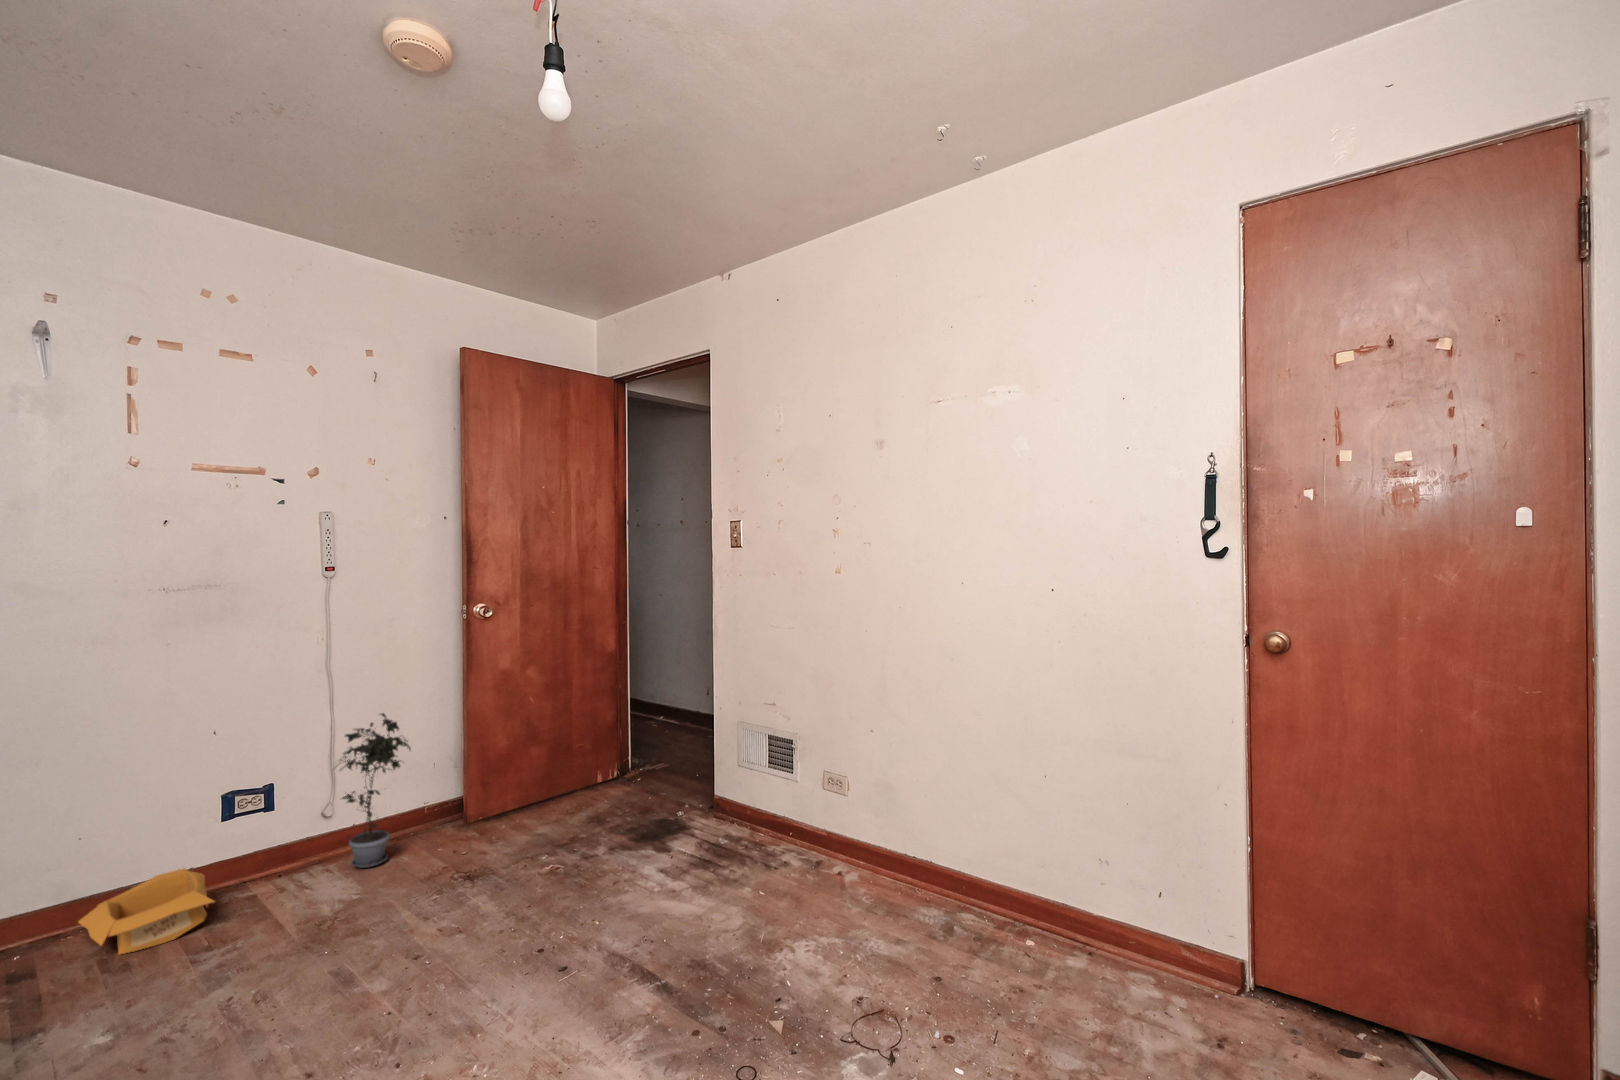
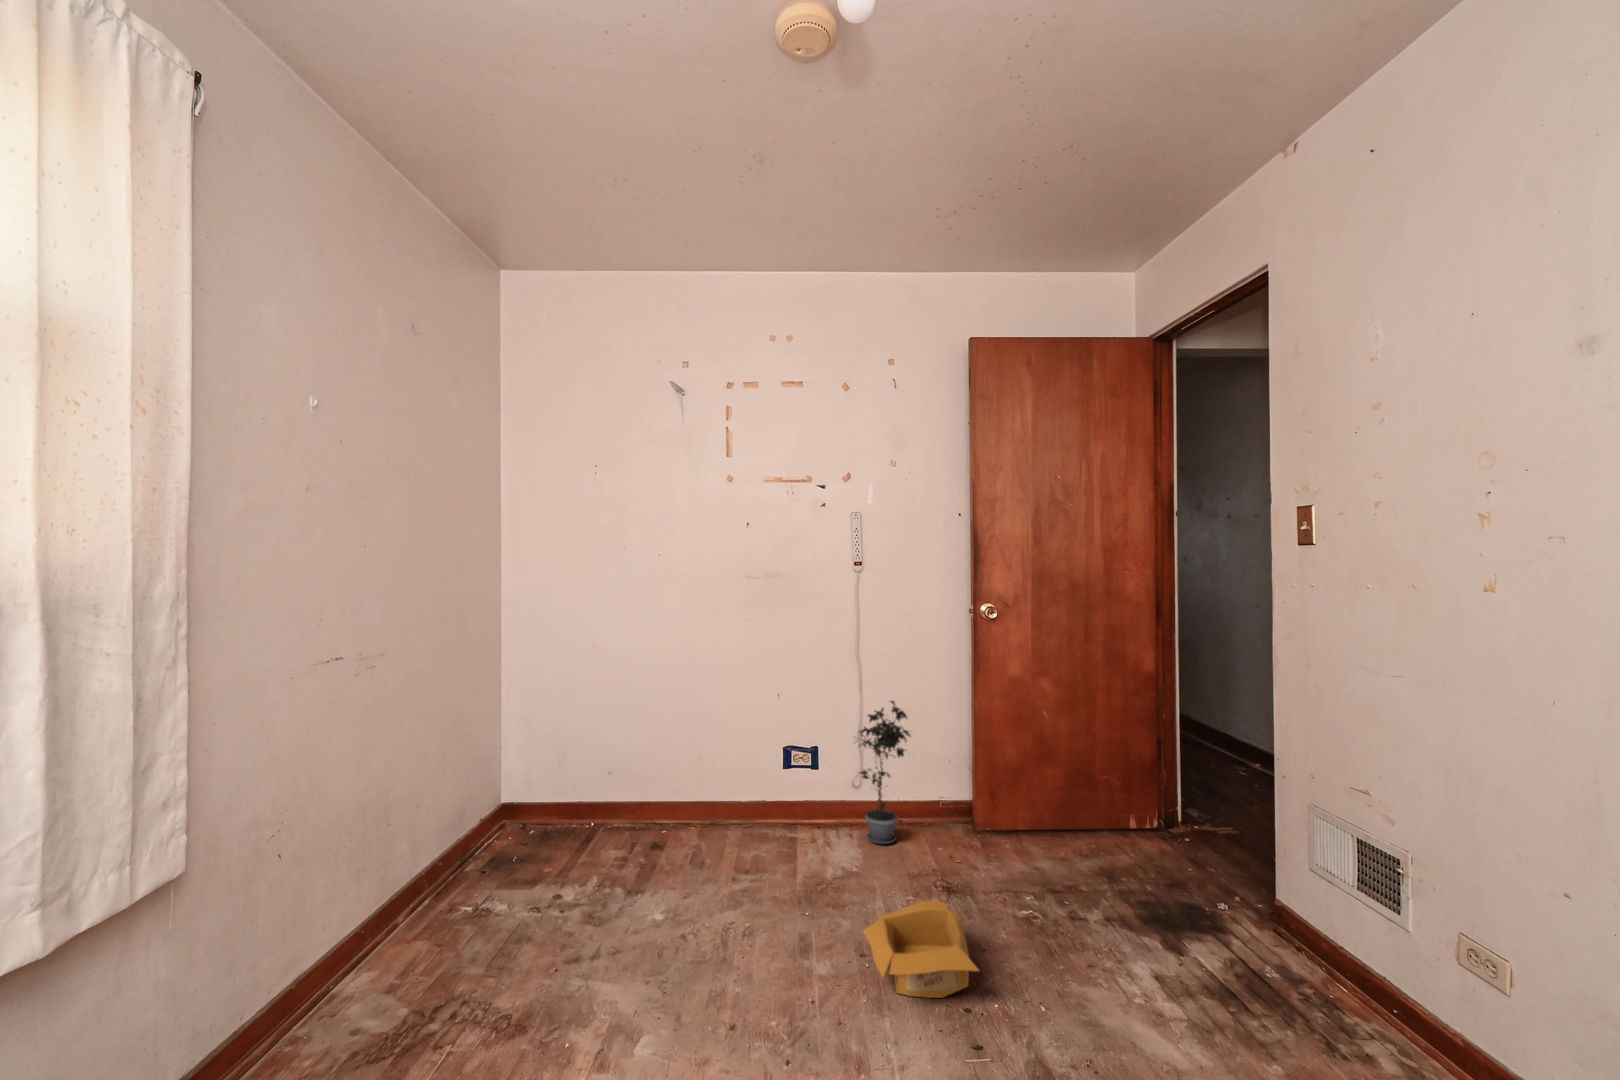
cardboard box: present [78,869,215,954] -> present [863,901,979,998]

